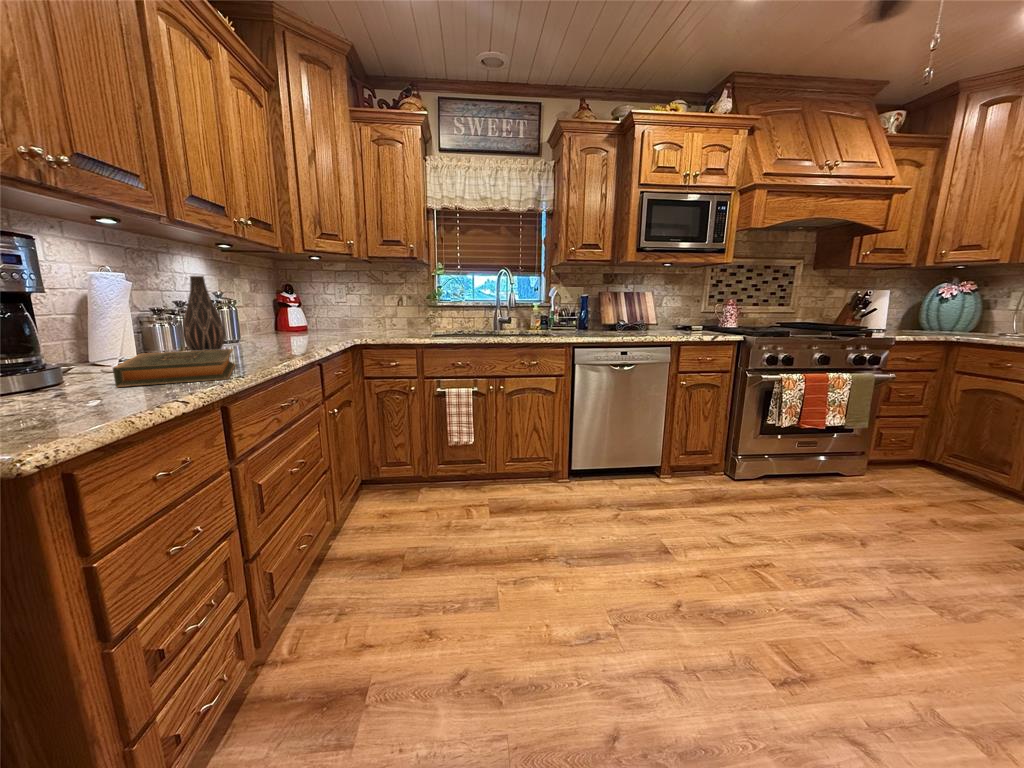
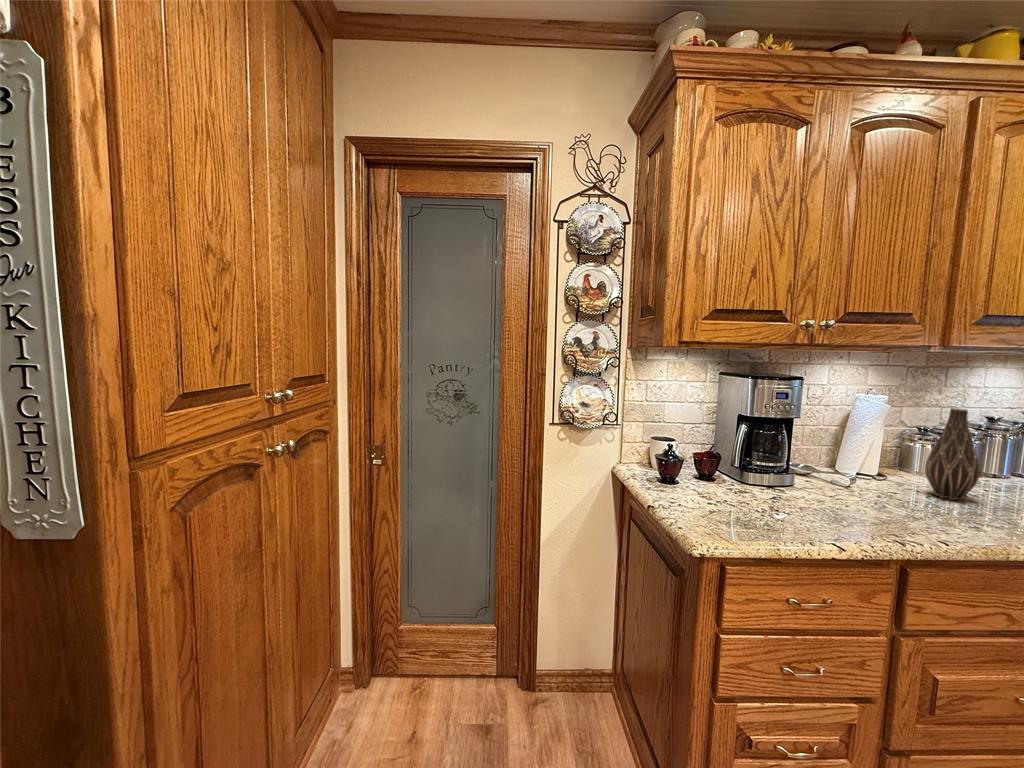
hardback book: present [113,349,235,387] -> none [815,477,966,538]

